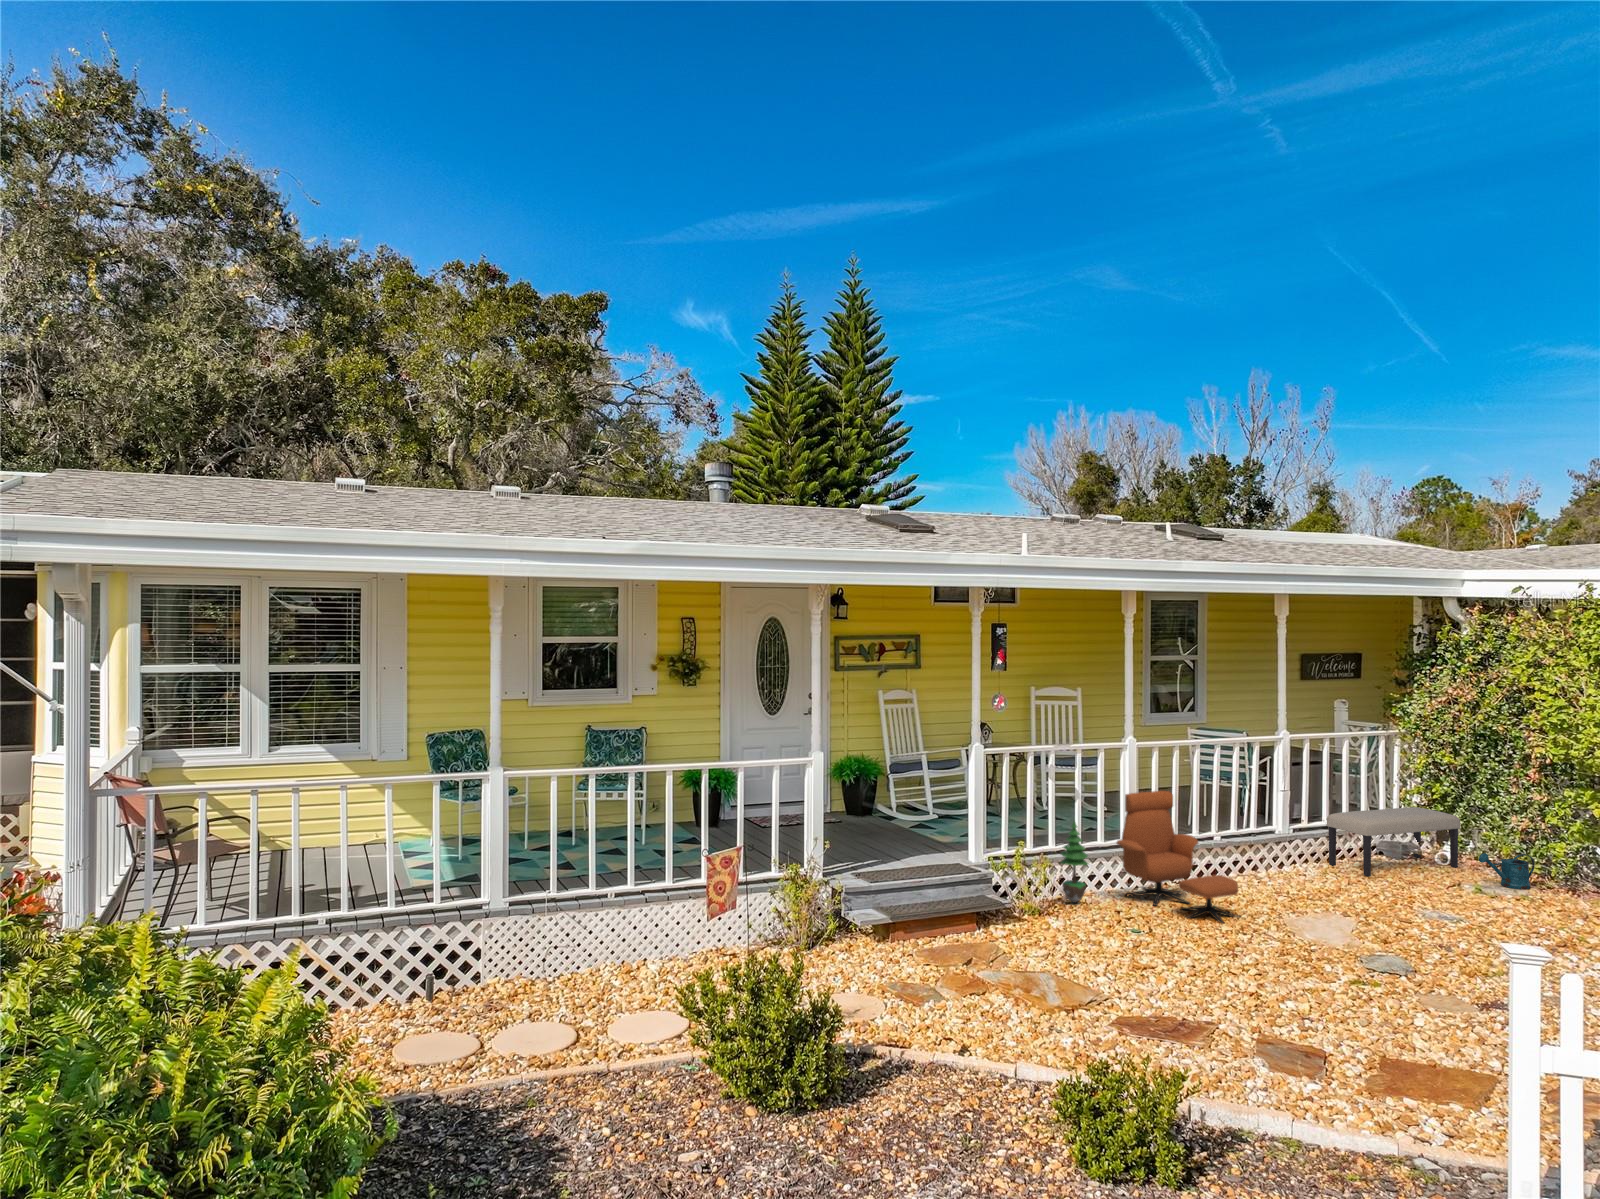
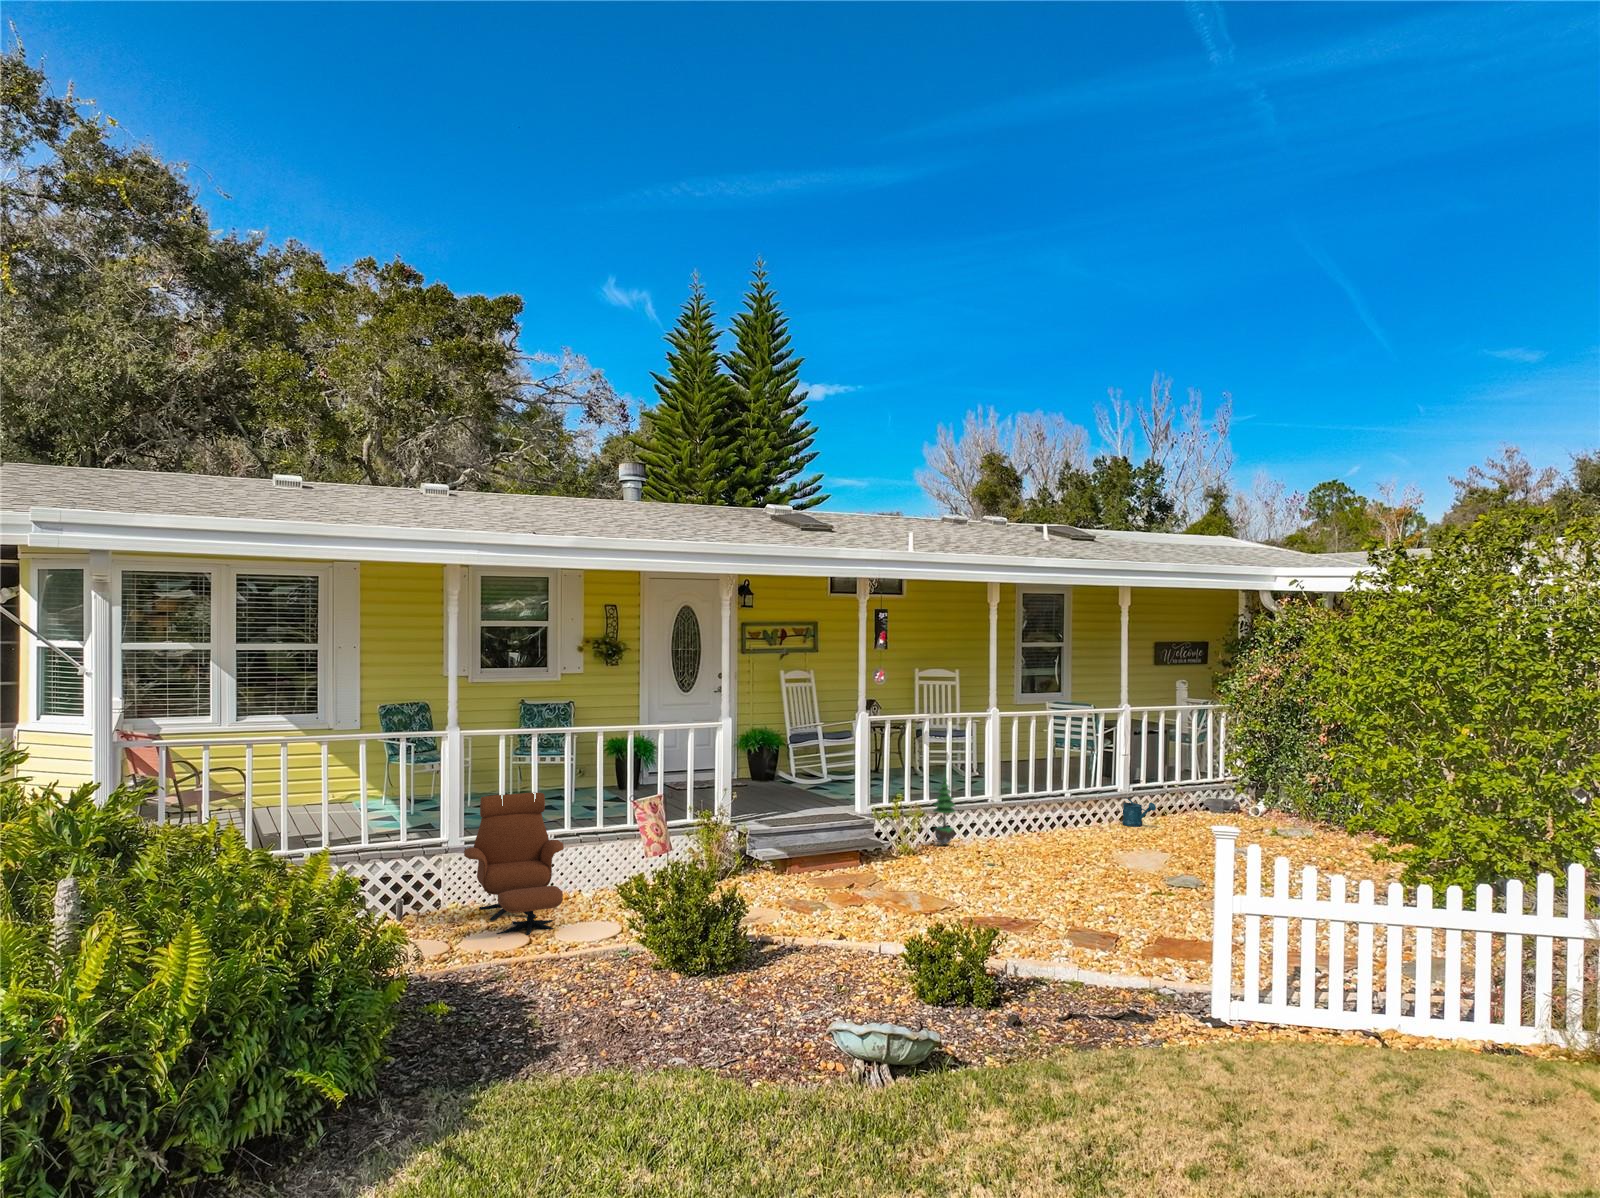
lounge chair: present [1117,791,1240,924] -> present [464,793,564,935]
bench: present [1326,807,1460,876] -> none [1157,768,1264,824]
watering can: present [1479,853,1535,890] -> present [1122,798,1156,827]

